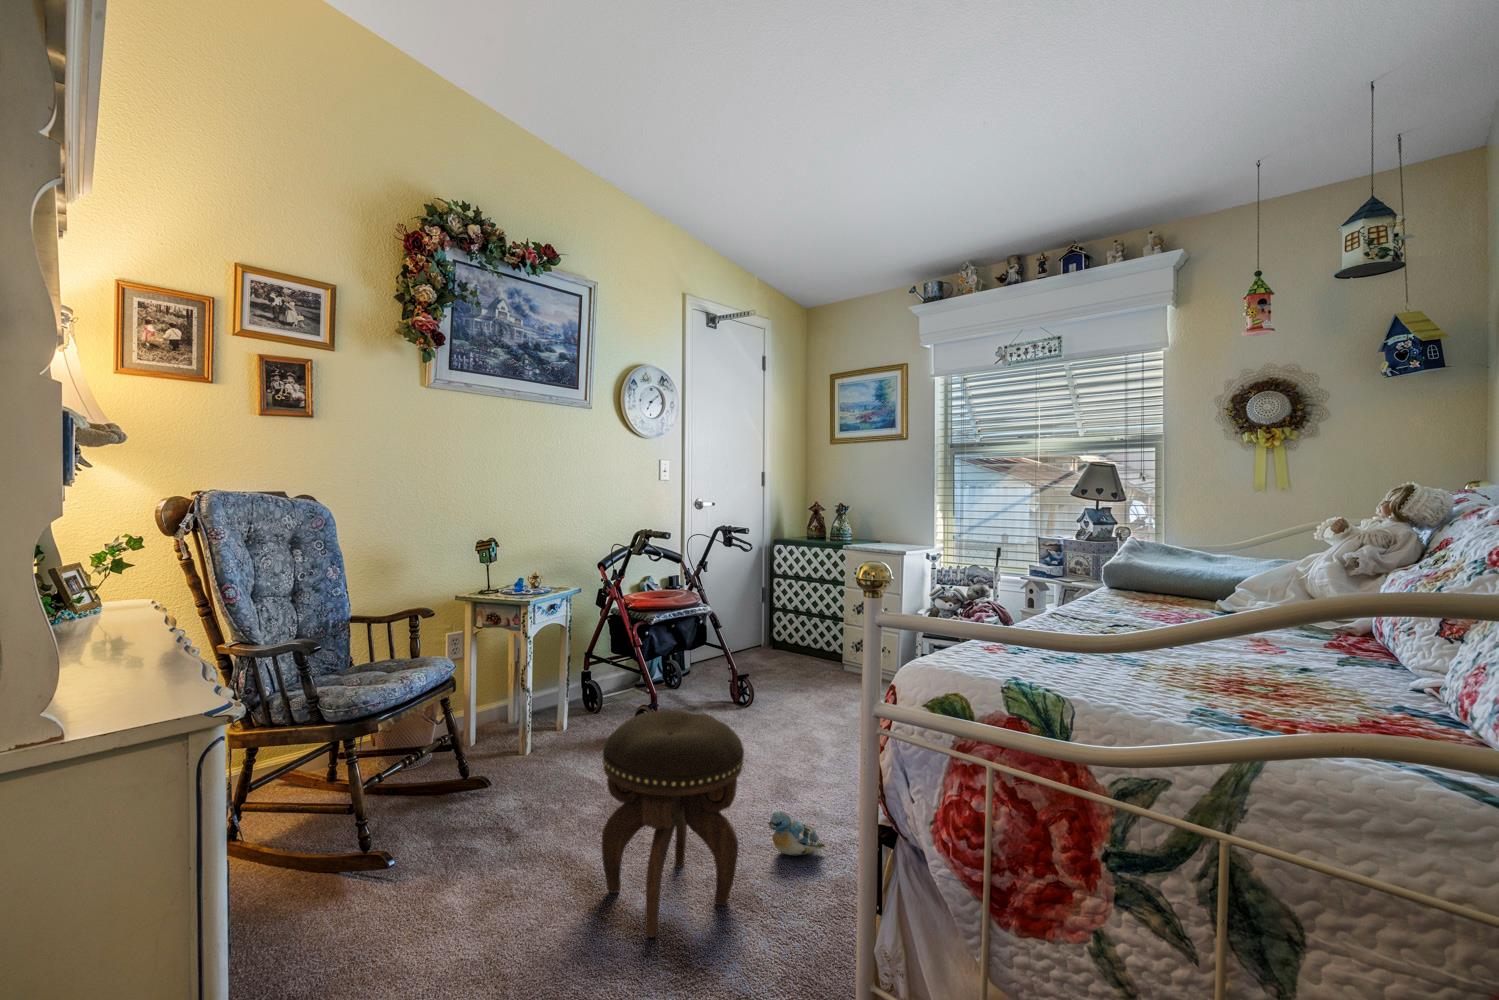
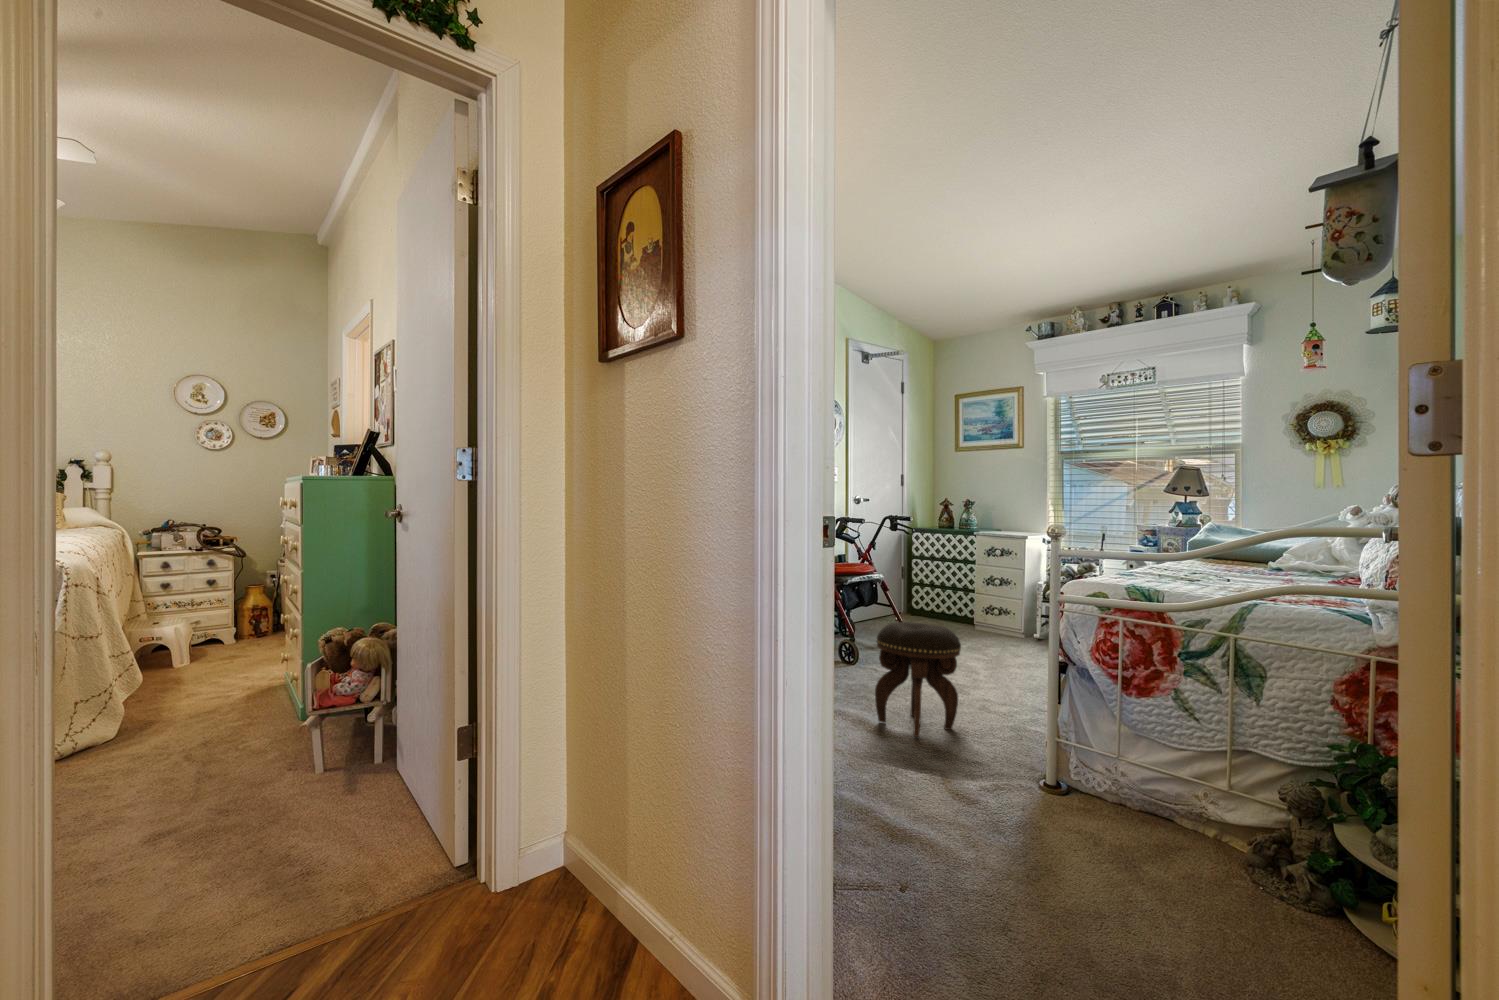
plush toy: present [768,811,825,855] -> none [966,687,1002,714]

